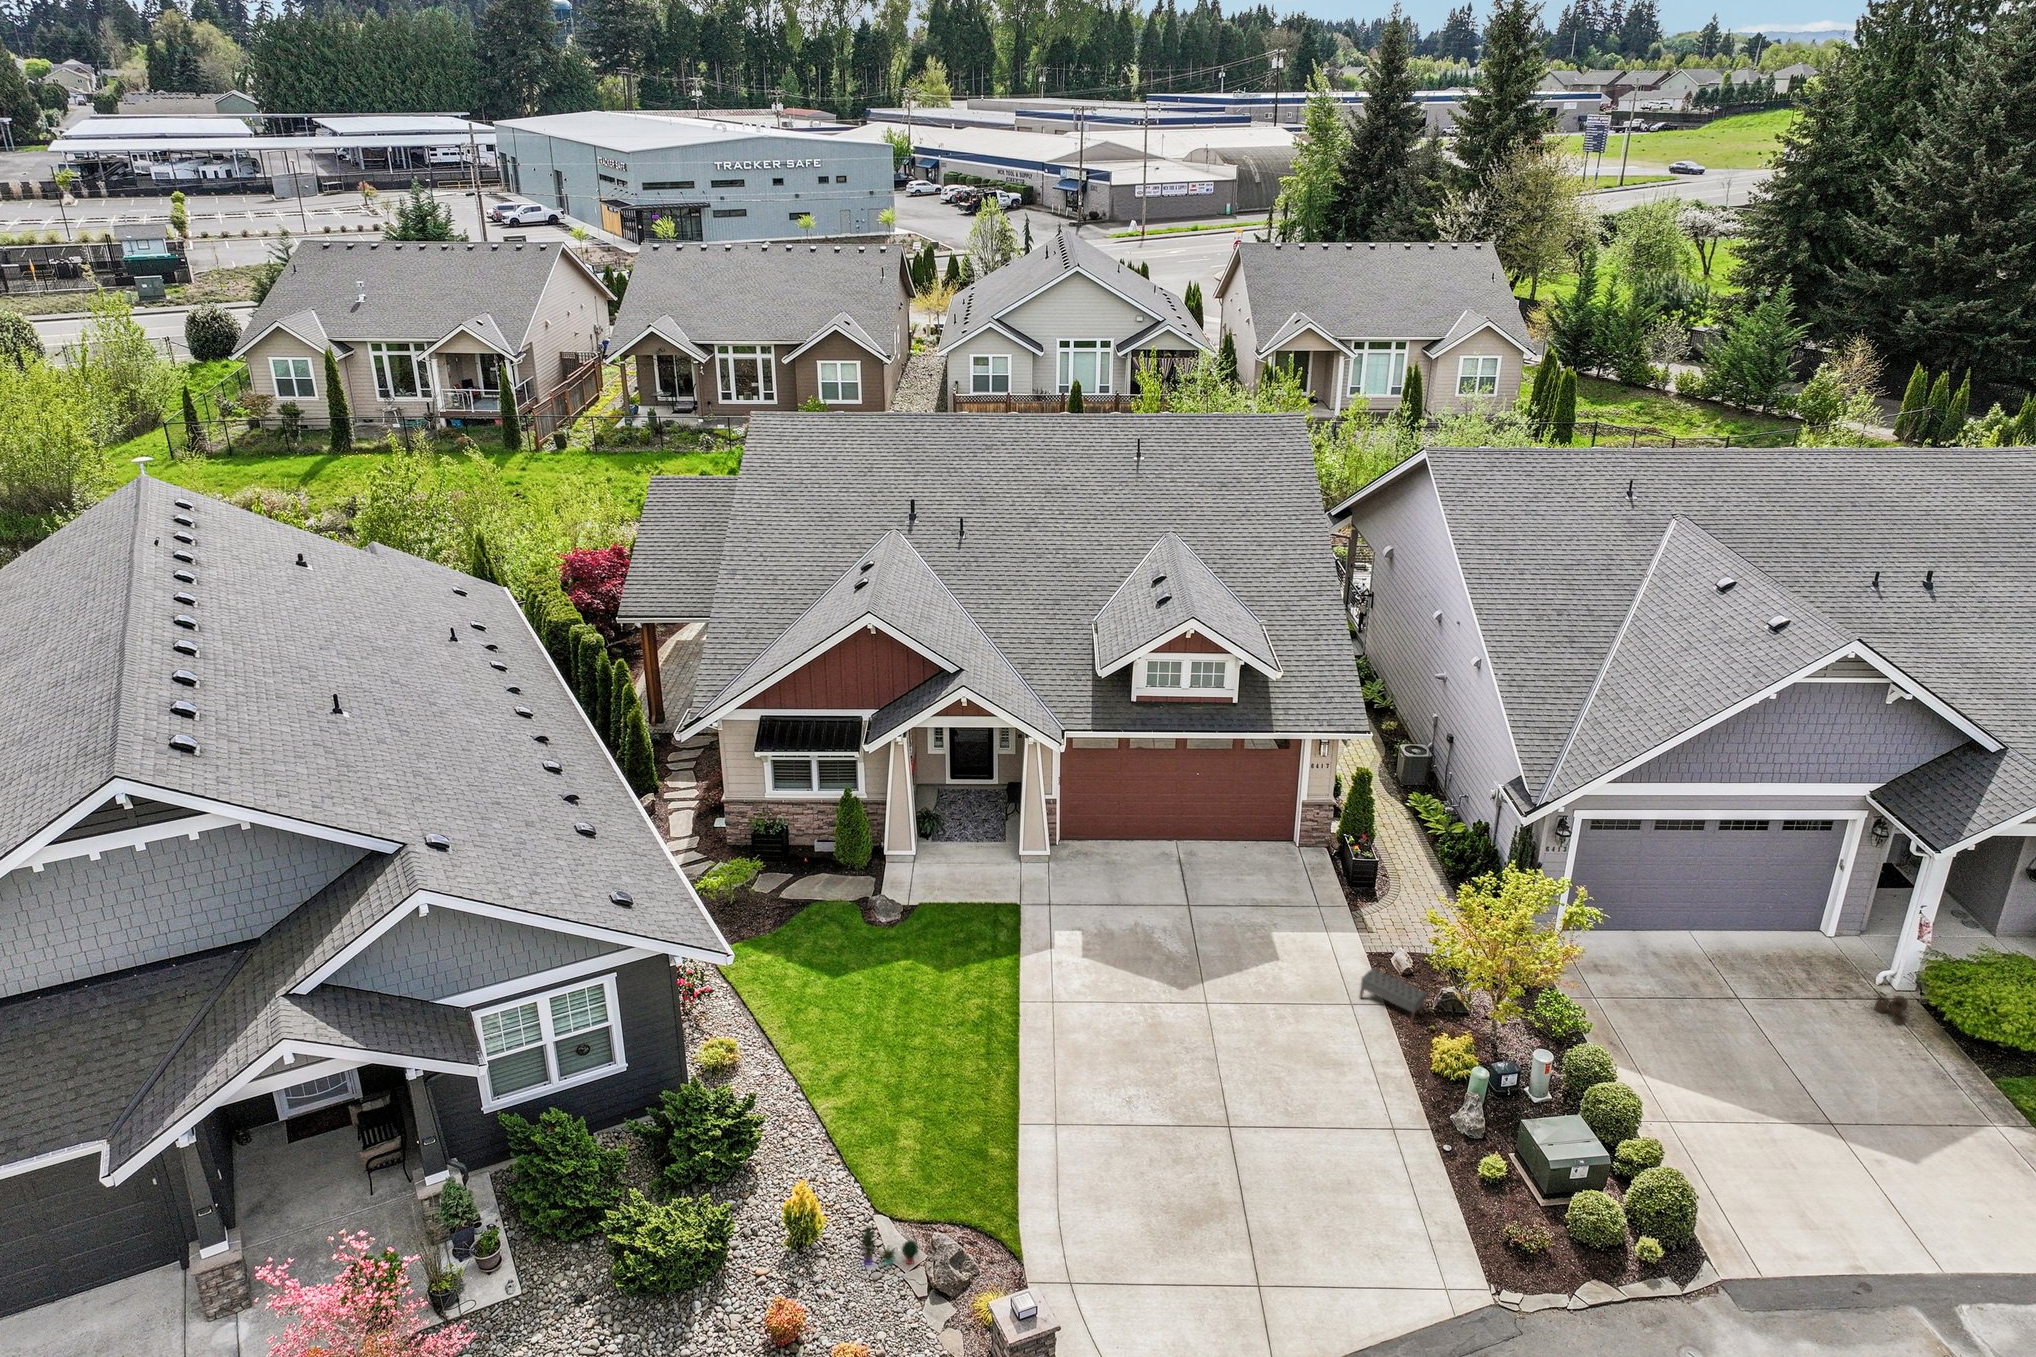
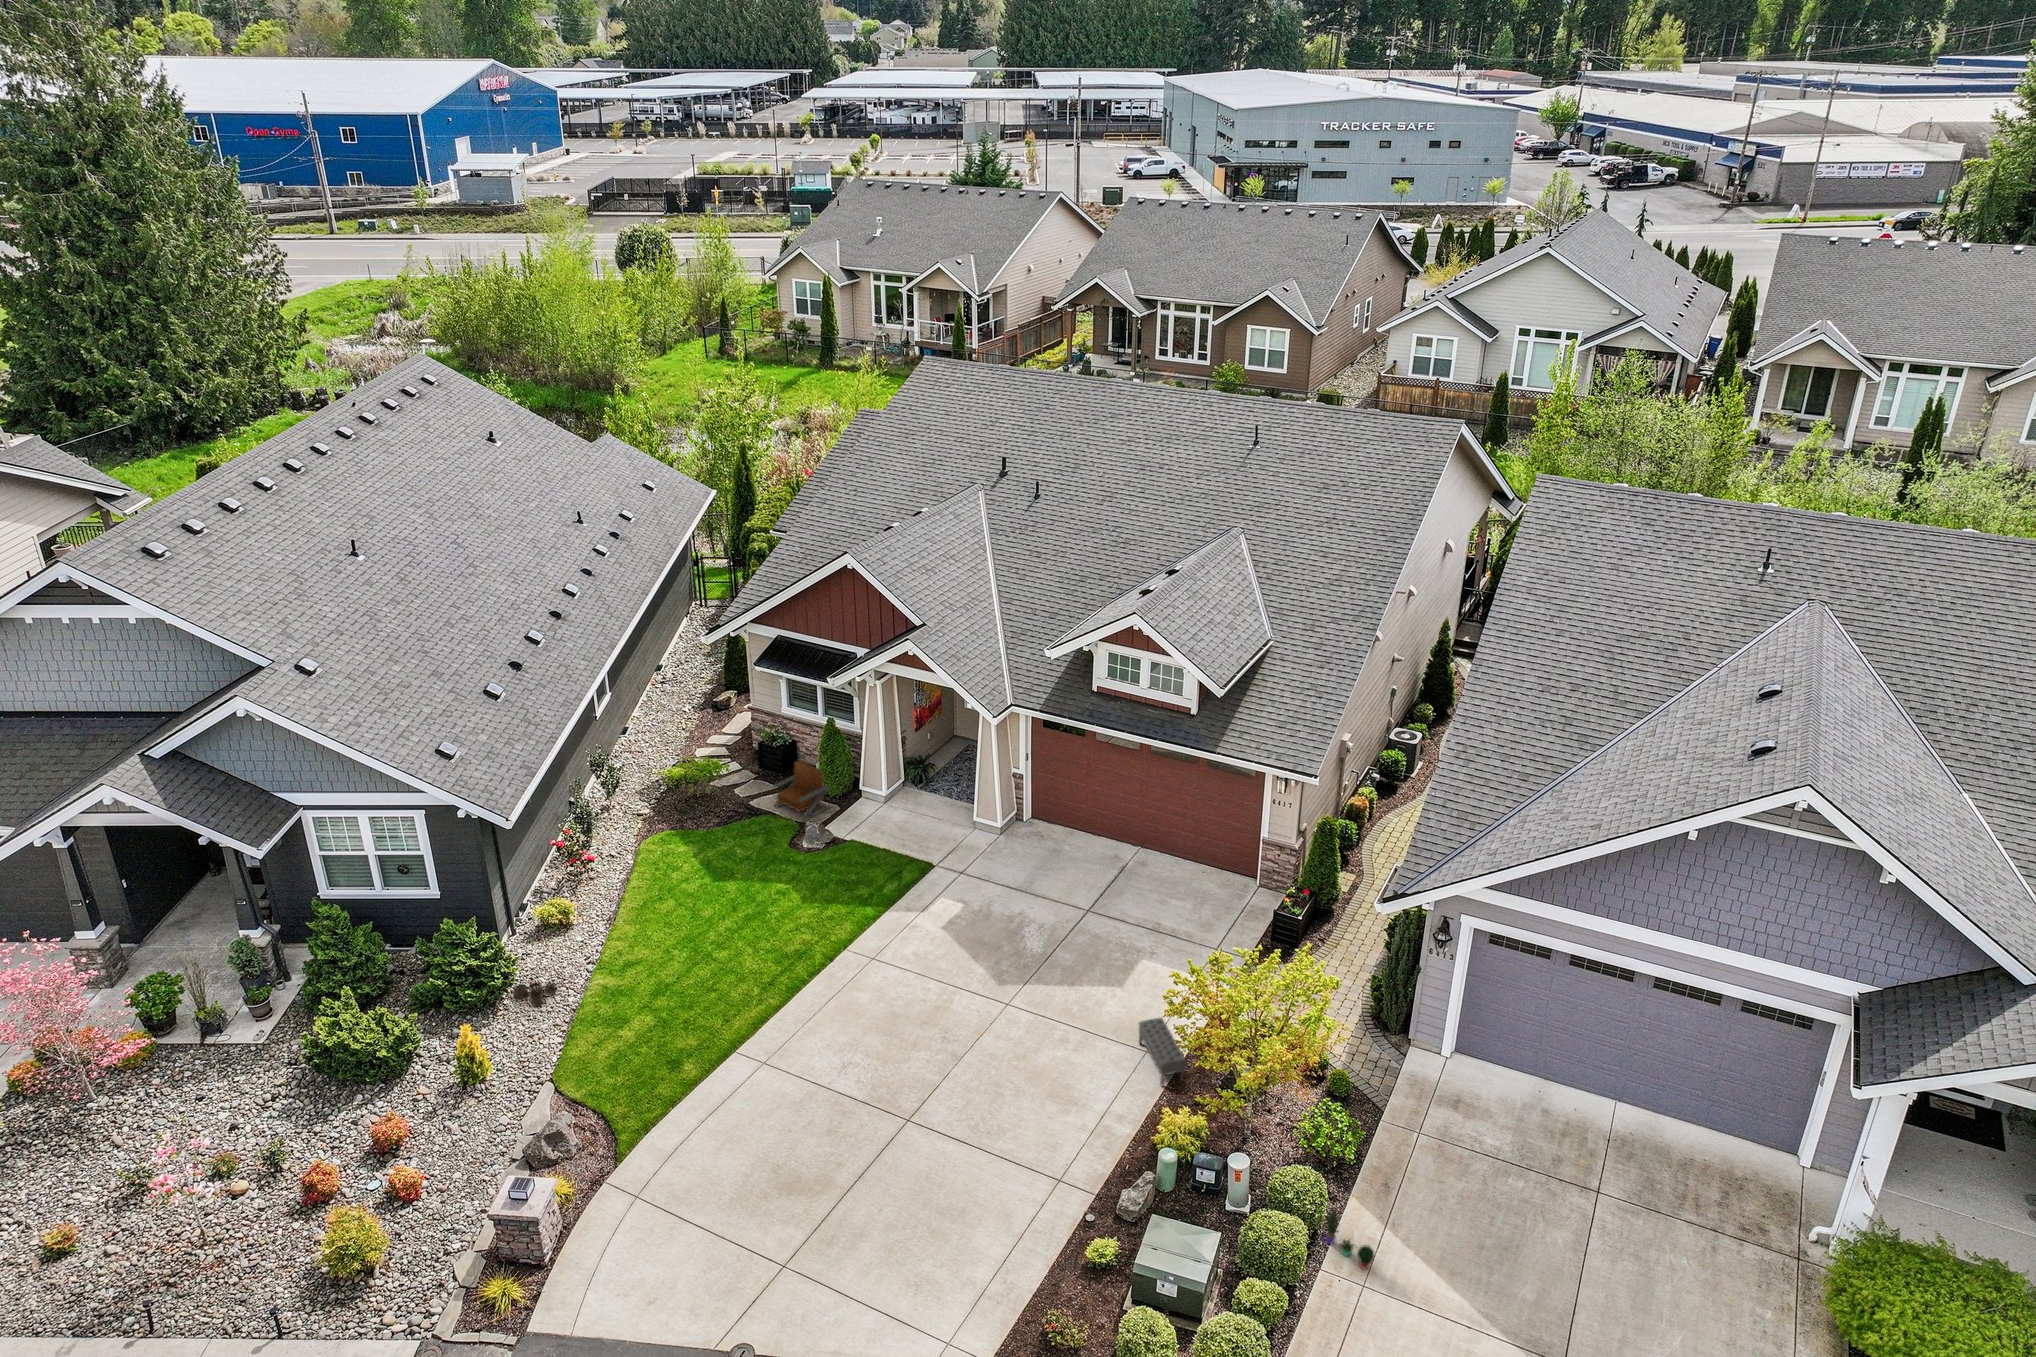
lounge chair: none [811,846,871,910] -> present [772,760,830,821]
woven basket: present [1874,996,1908,1025] -> present [513,982,556,1007]
potted plant: present [861,1227,918,1265] -> present [1324,1208,1374,1269]

